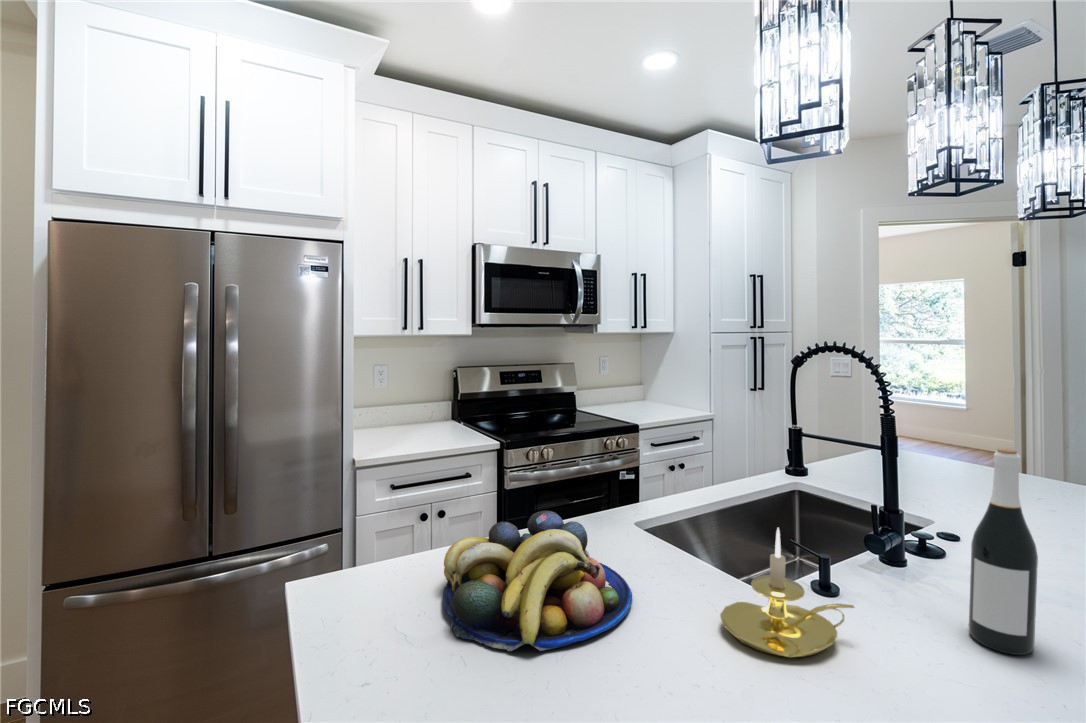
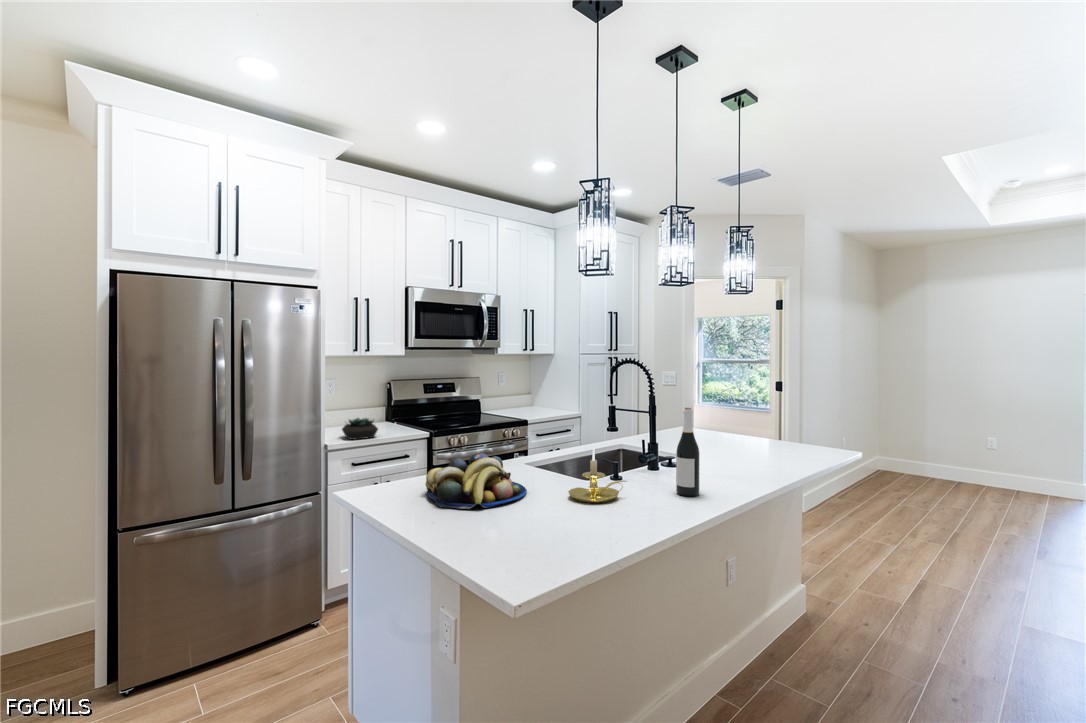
succulent plant: none [385,419,431,450] -> present [342,418,378,440]

